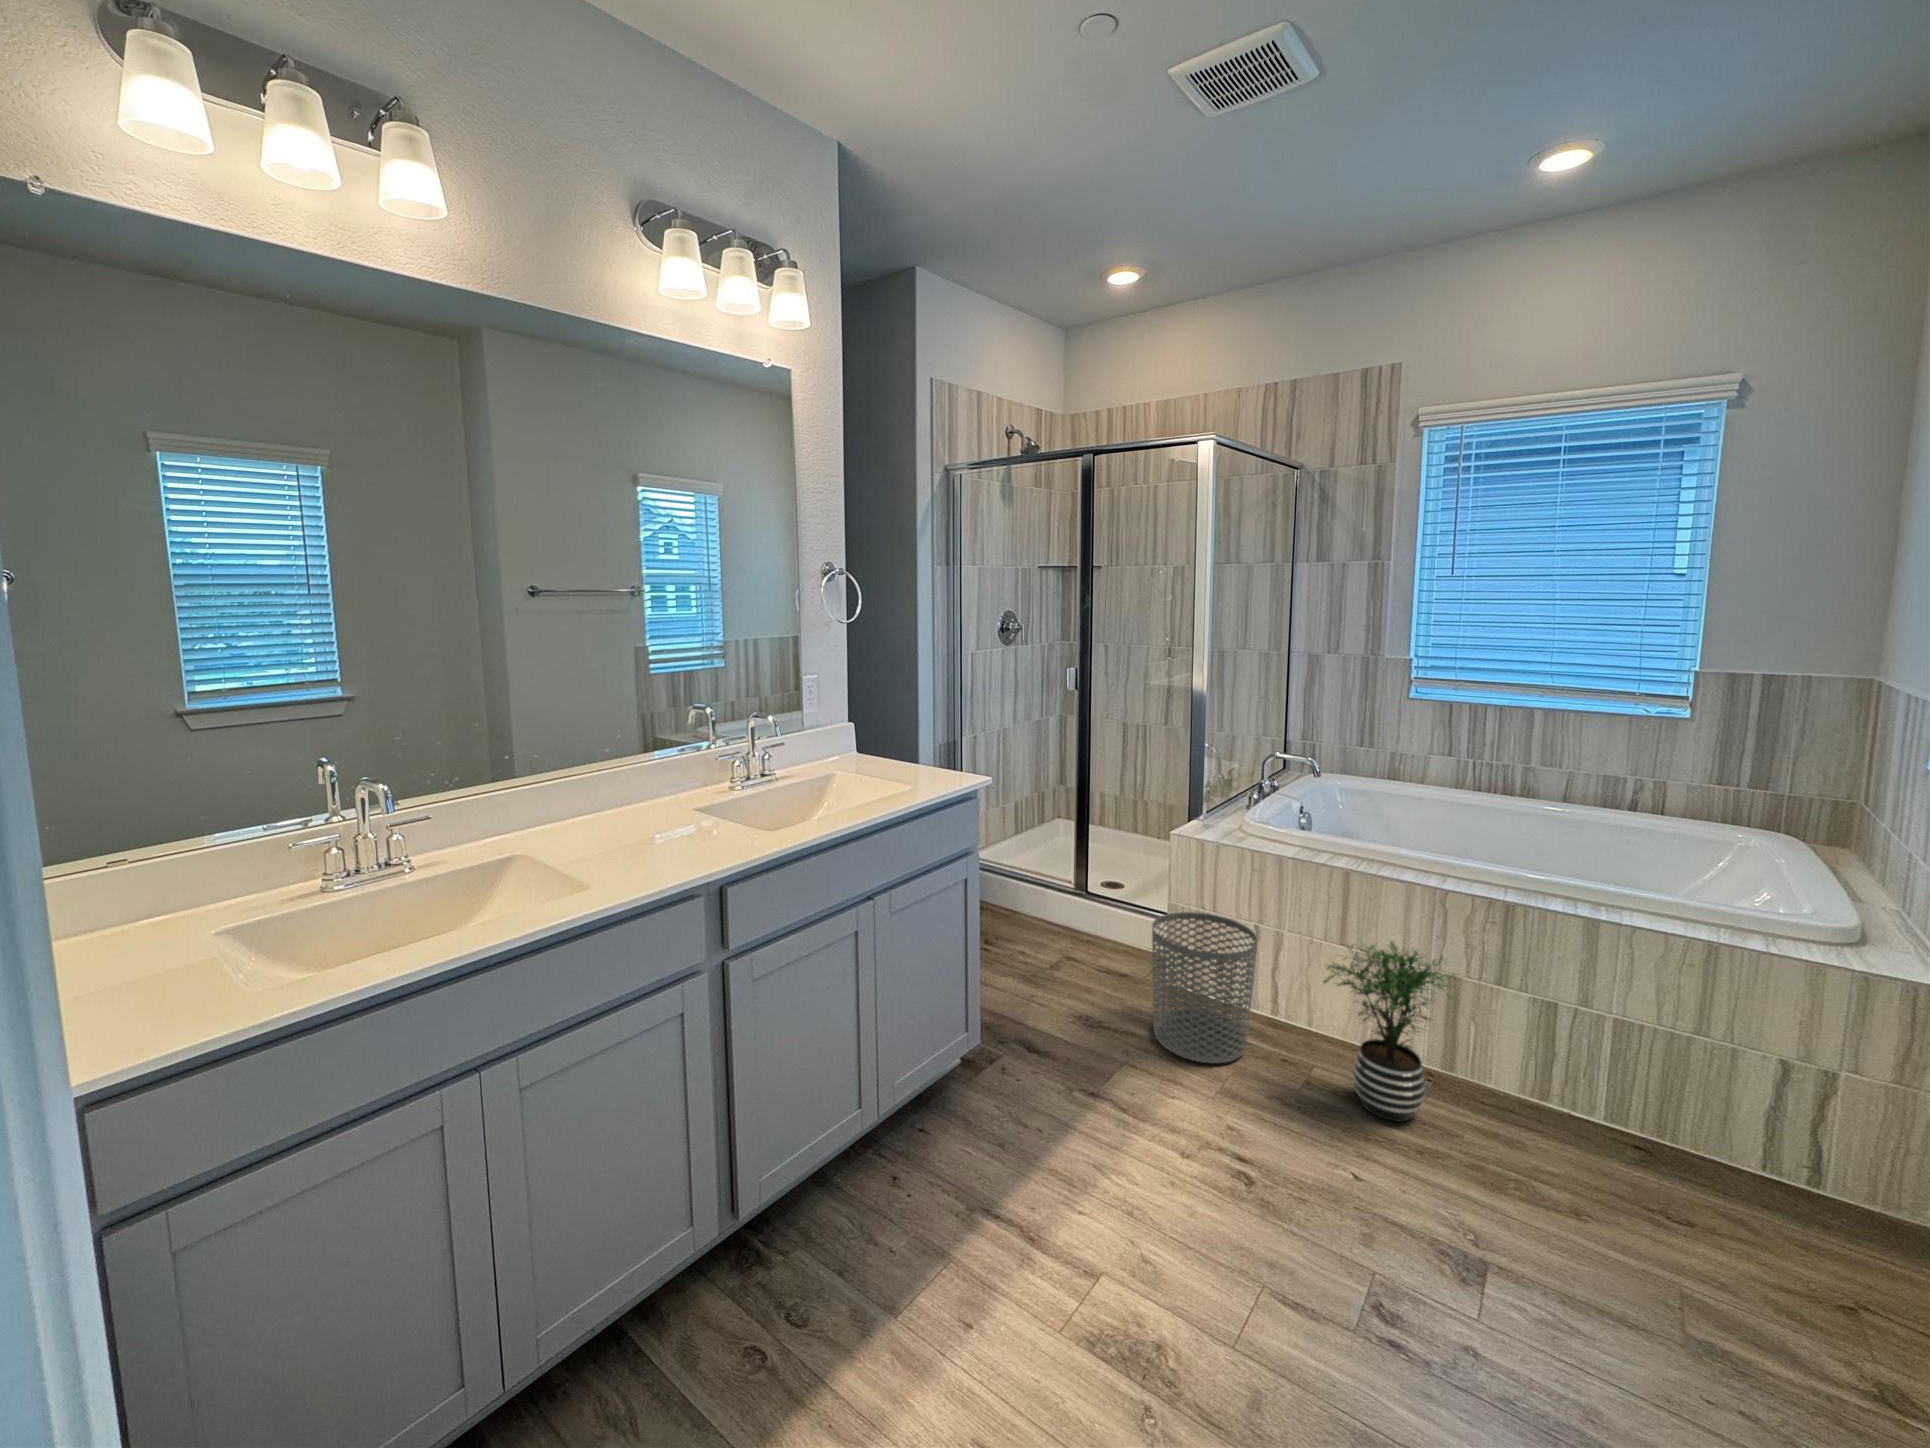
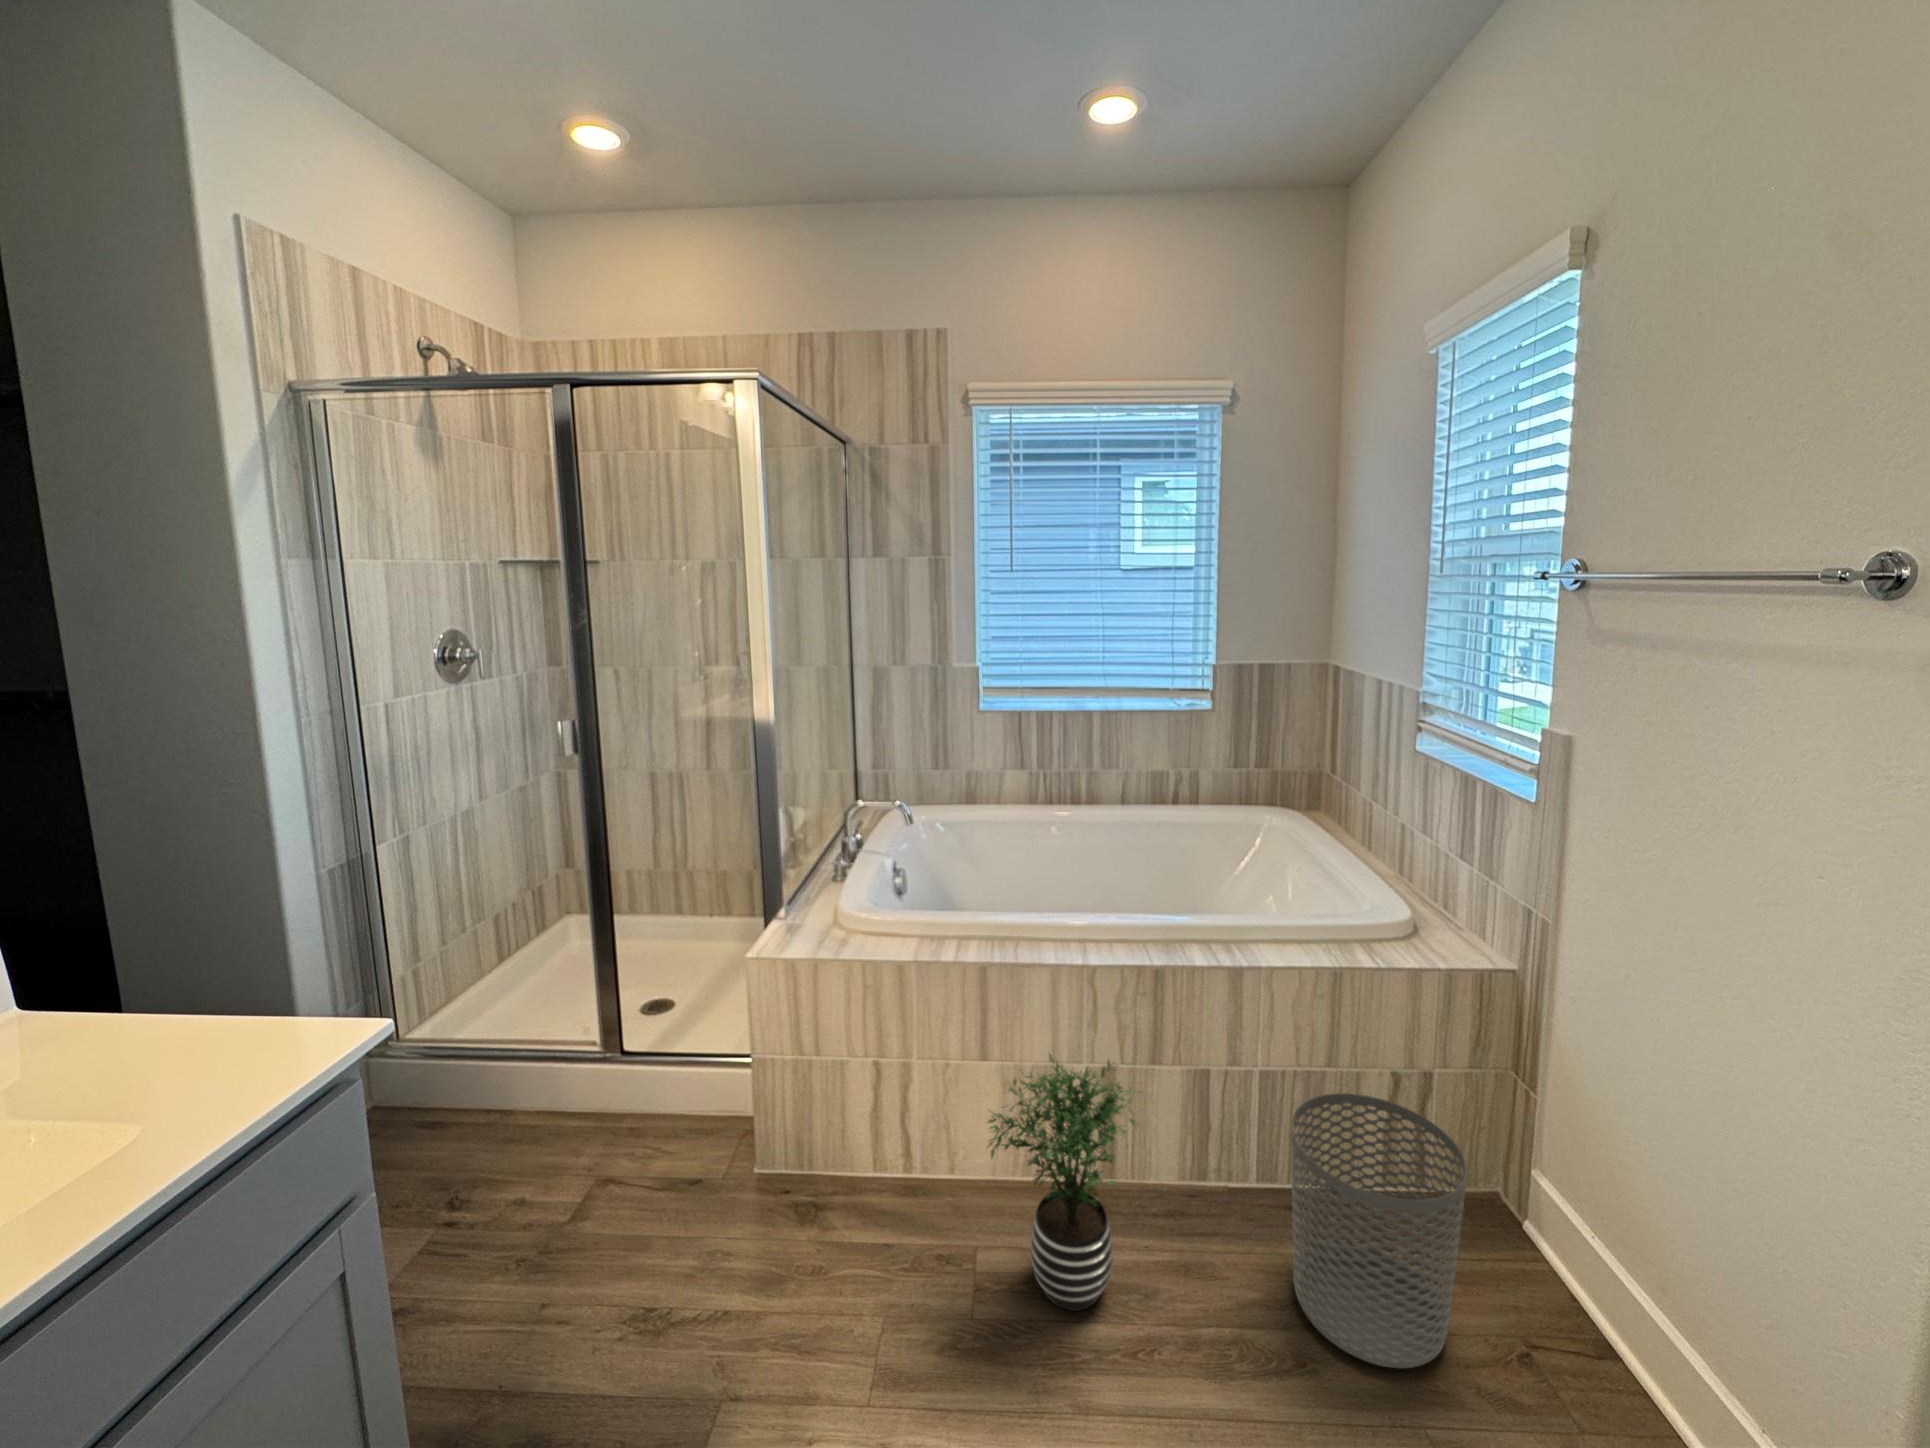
waste bin: present [1152,912,1257,1063] -> present [1291,1093,1467,1368]

